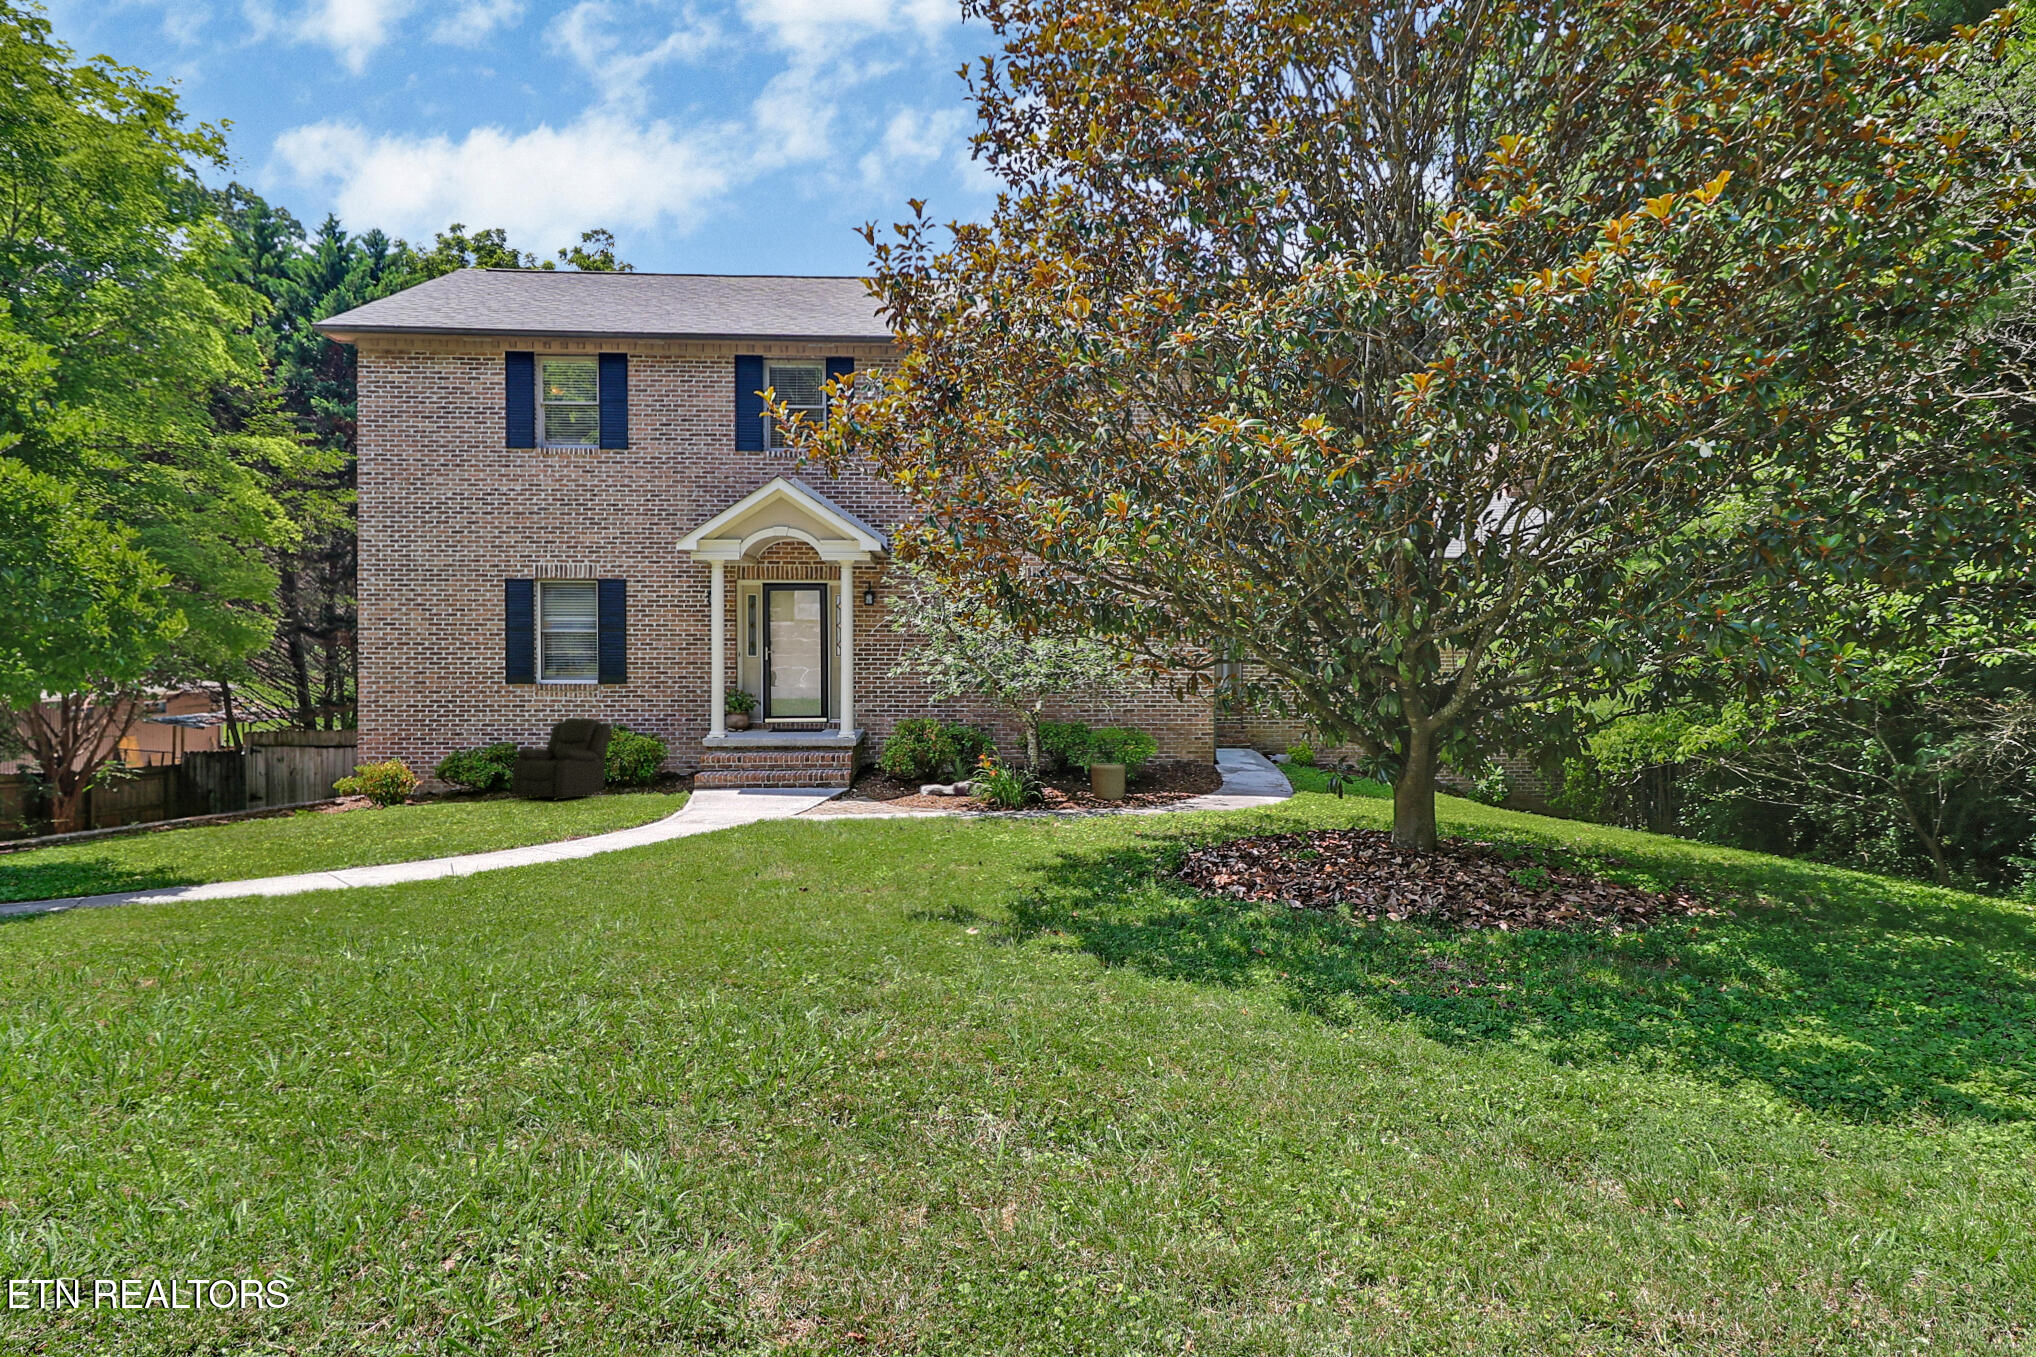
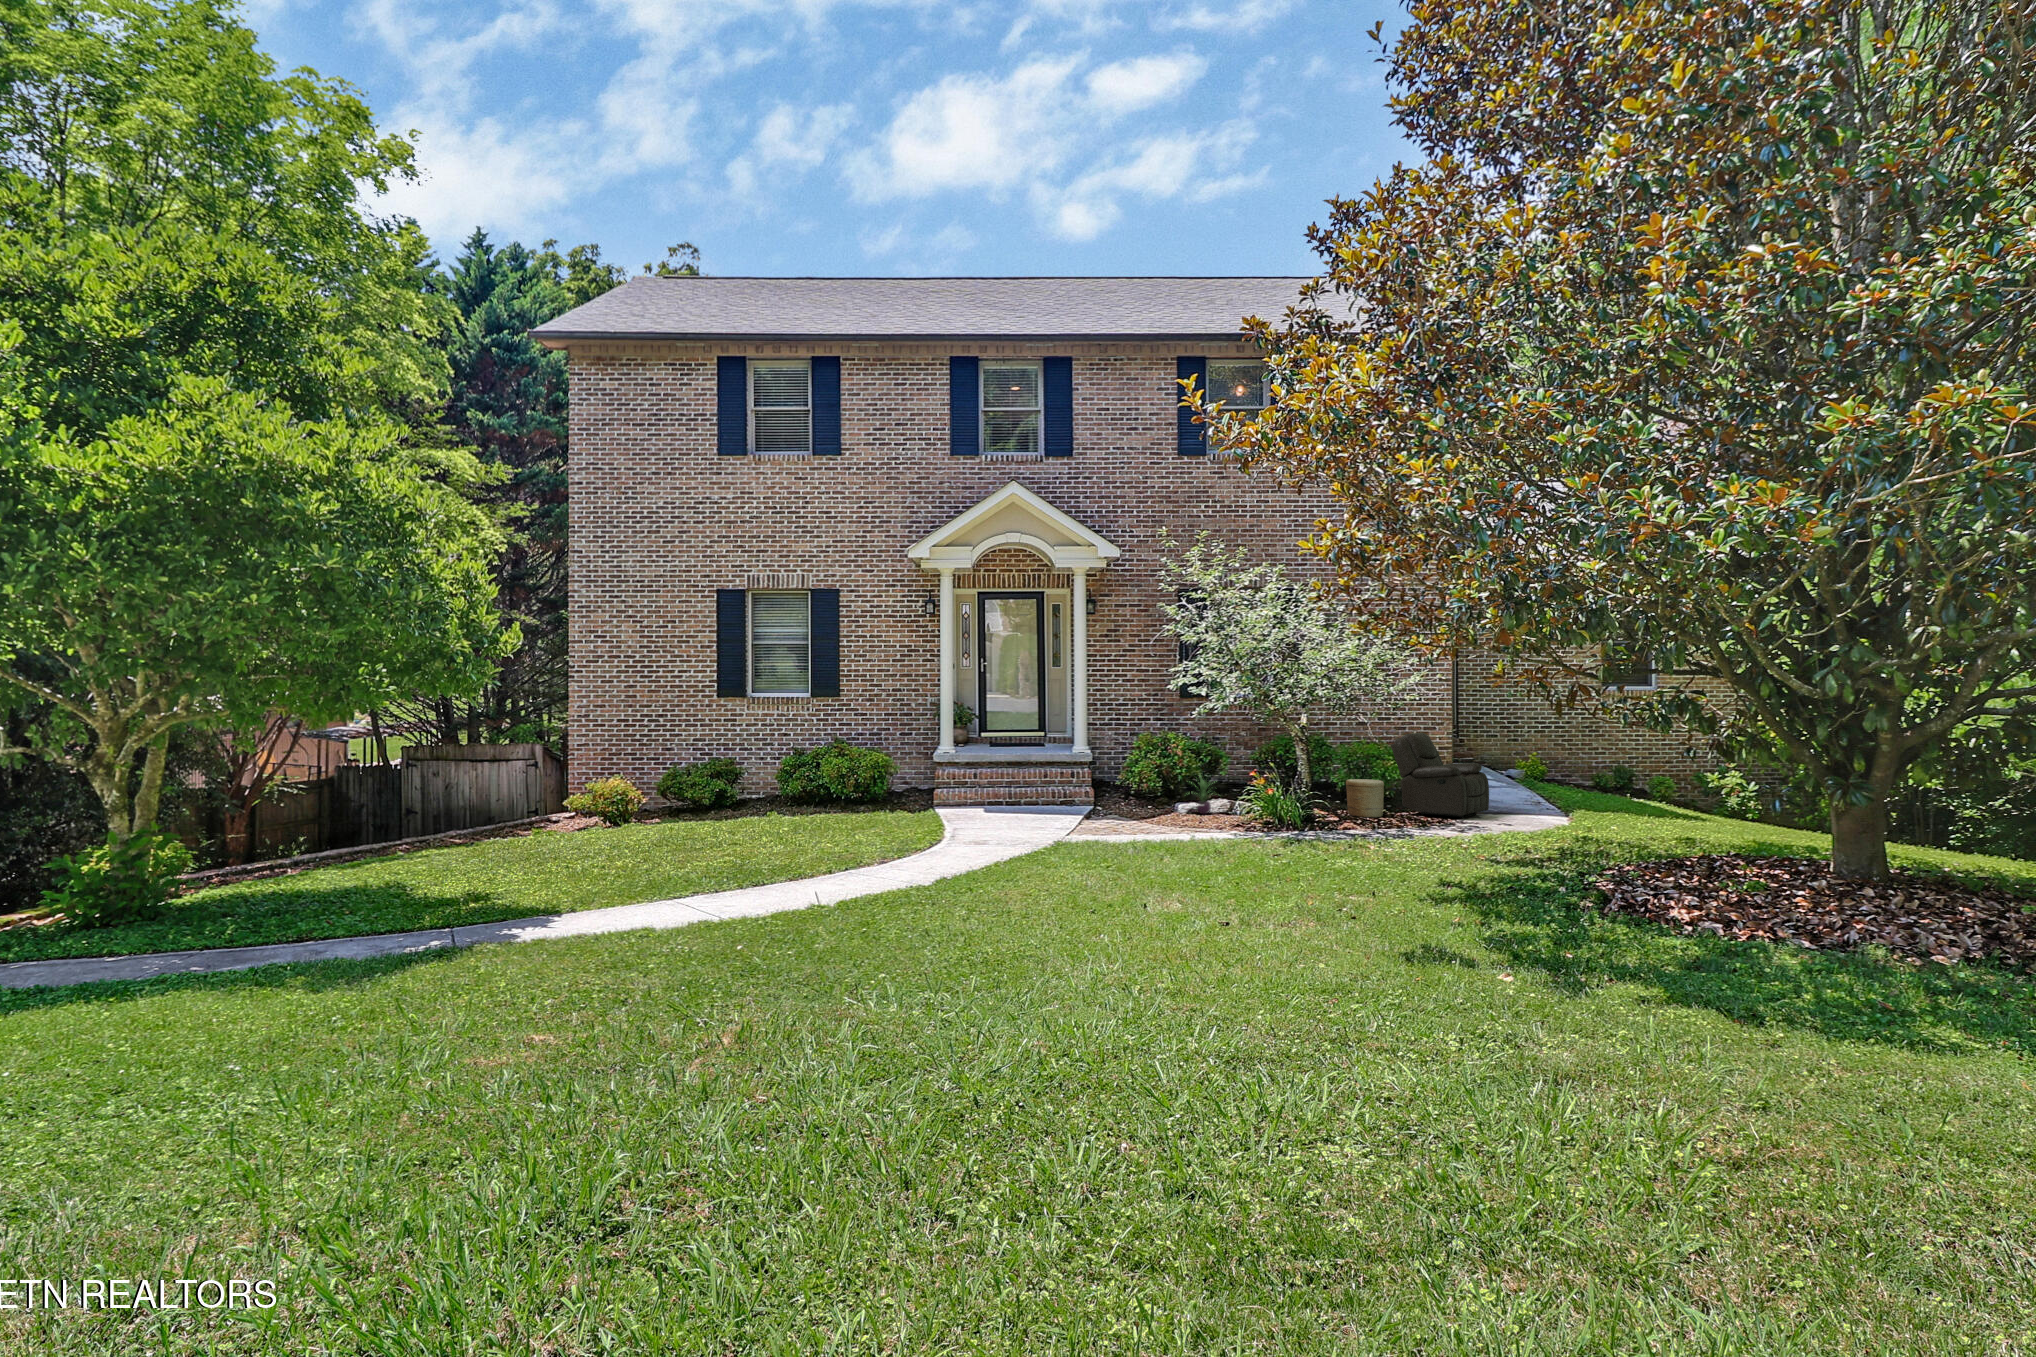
chair: present [512,718,612,801] -> present [1391,733,1489,818]

